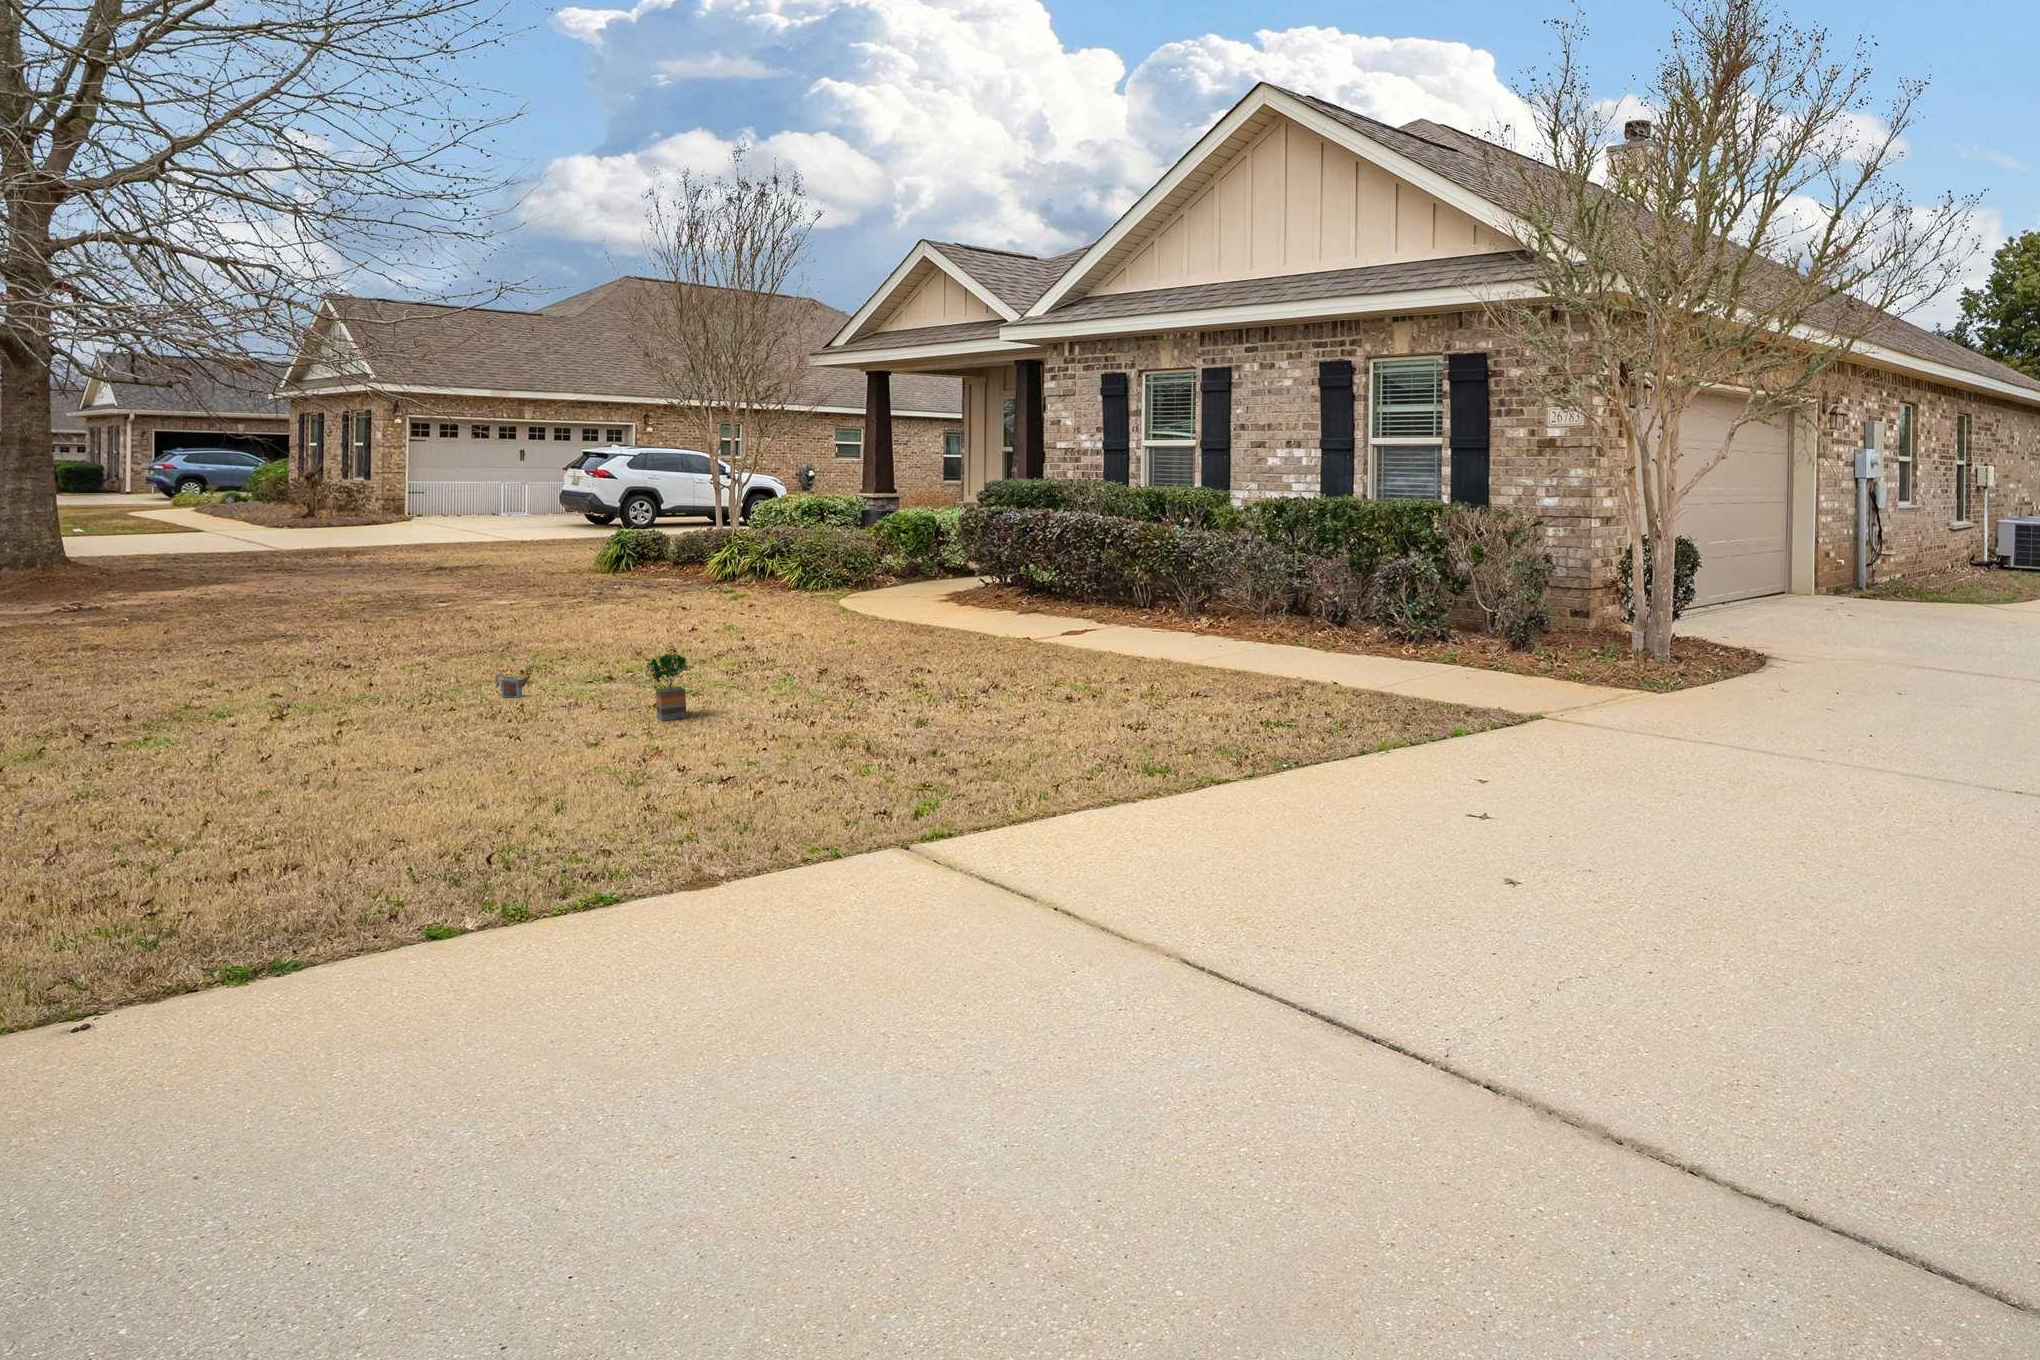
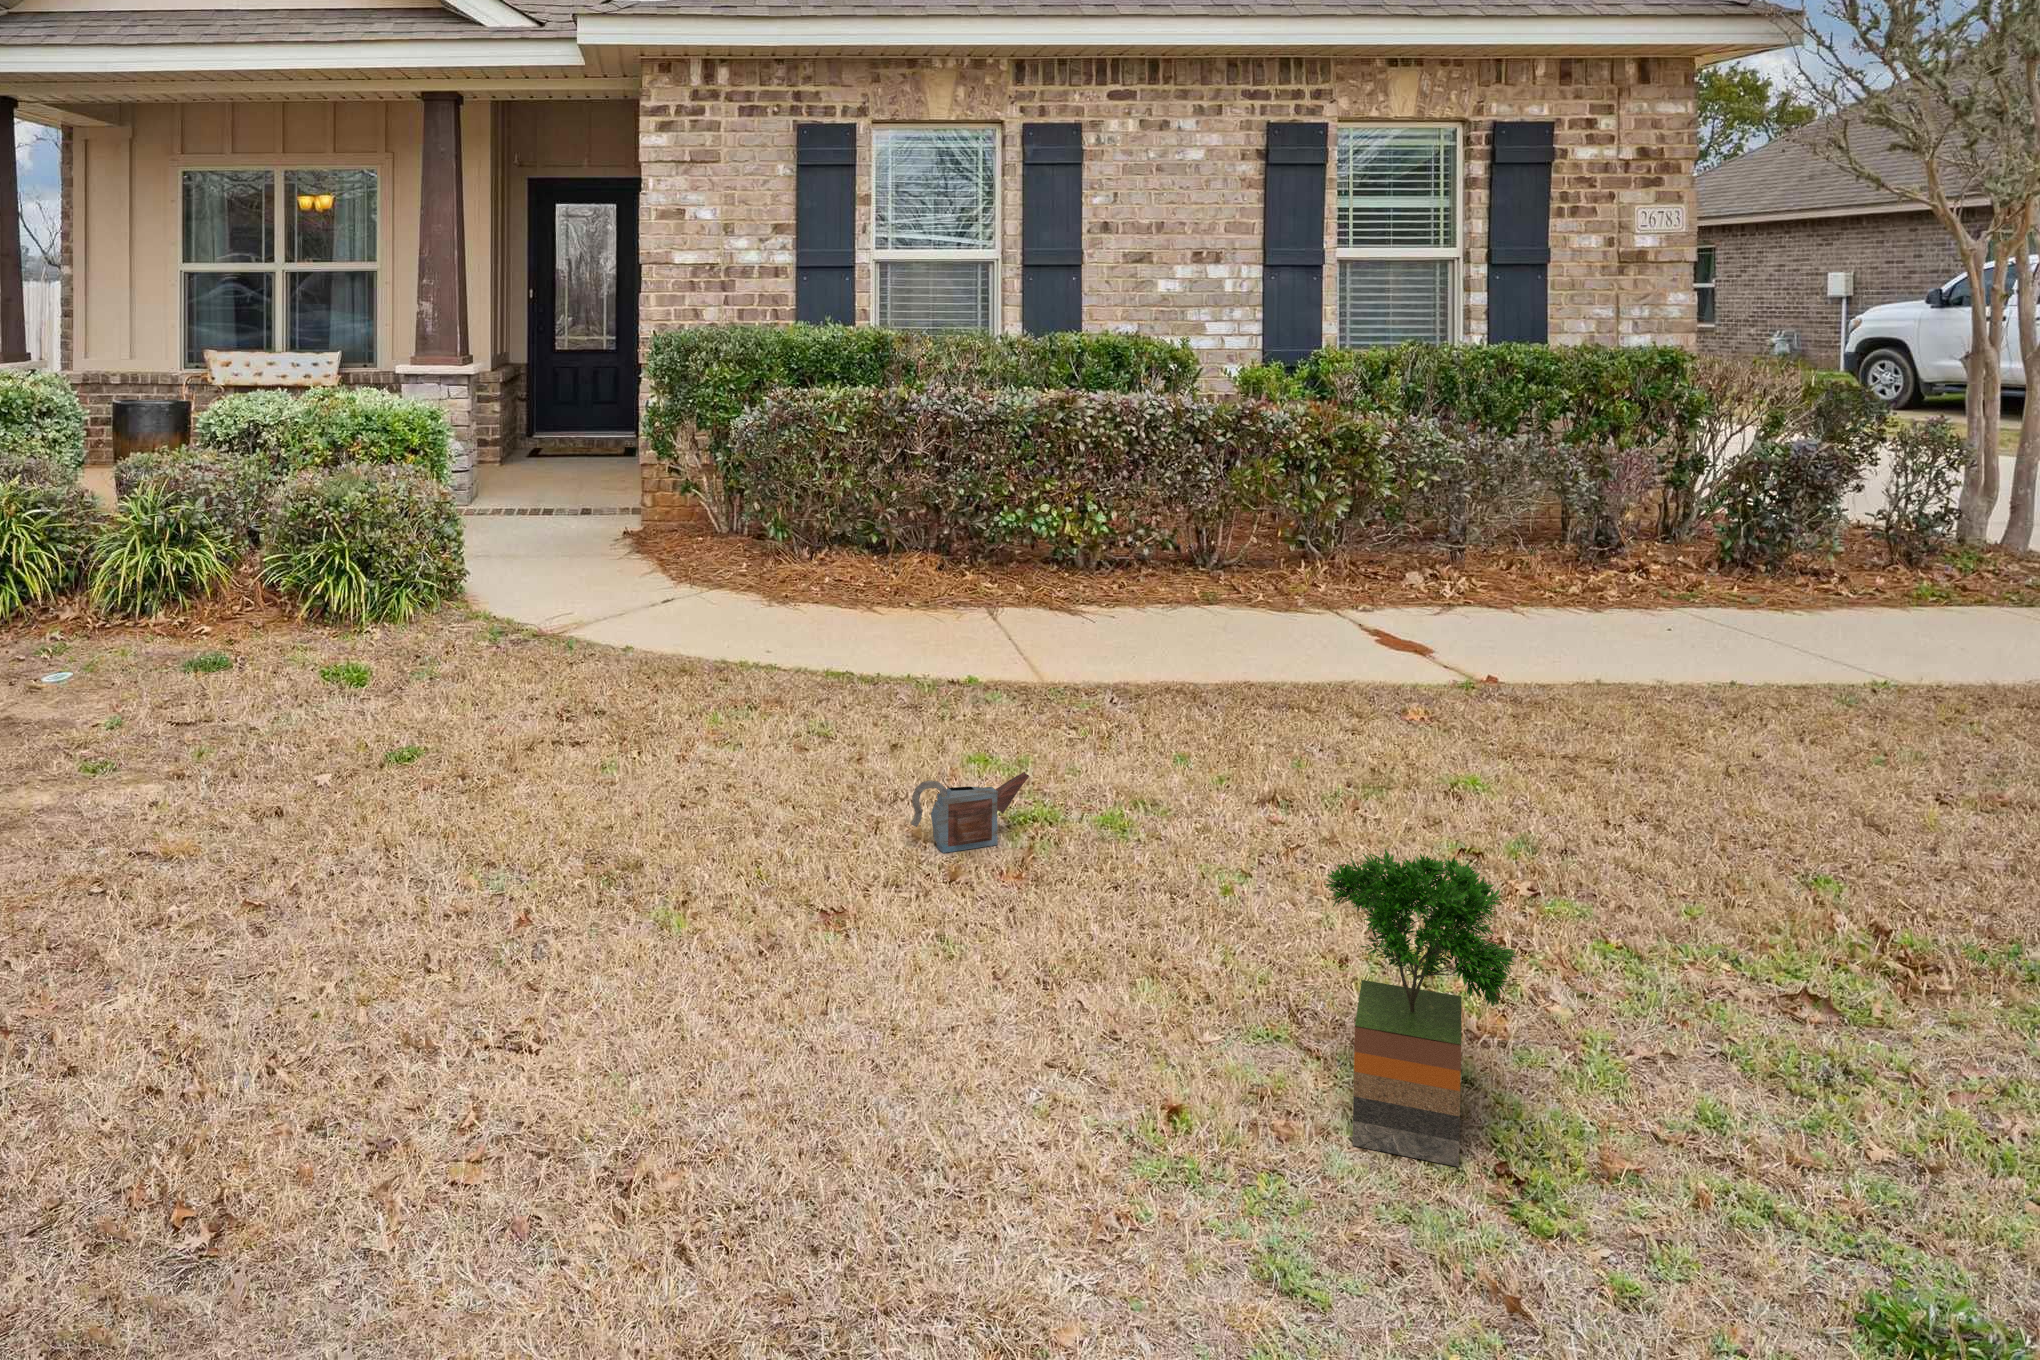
watering can: present [495,674,530,698] -> present [911,772,1029,853]

